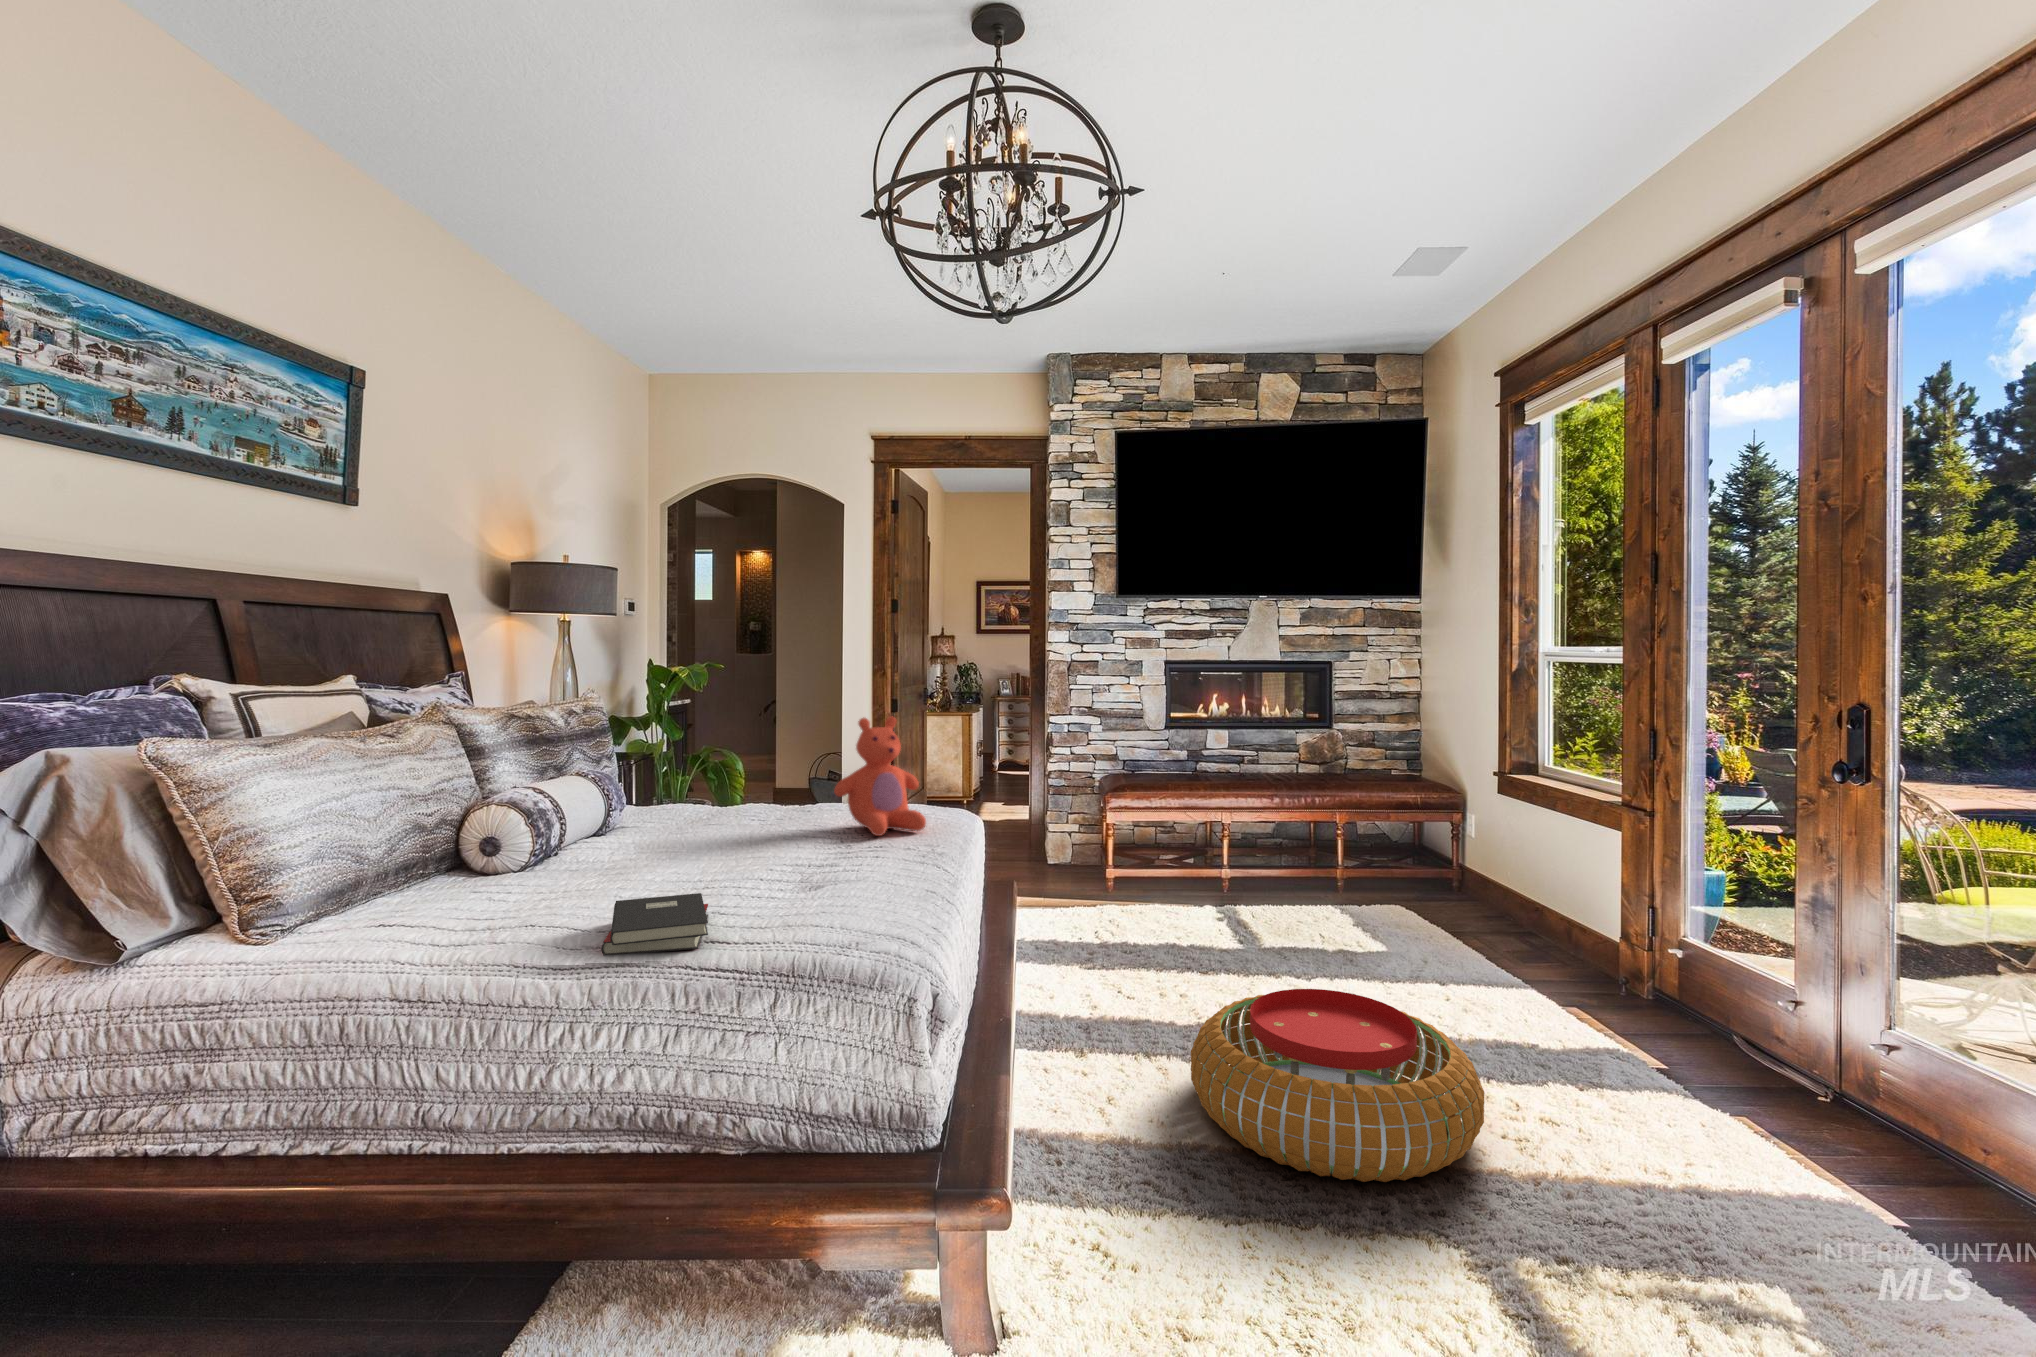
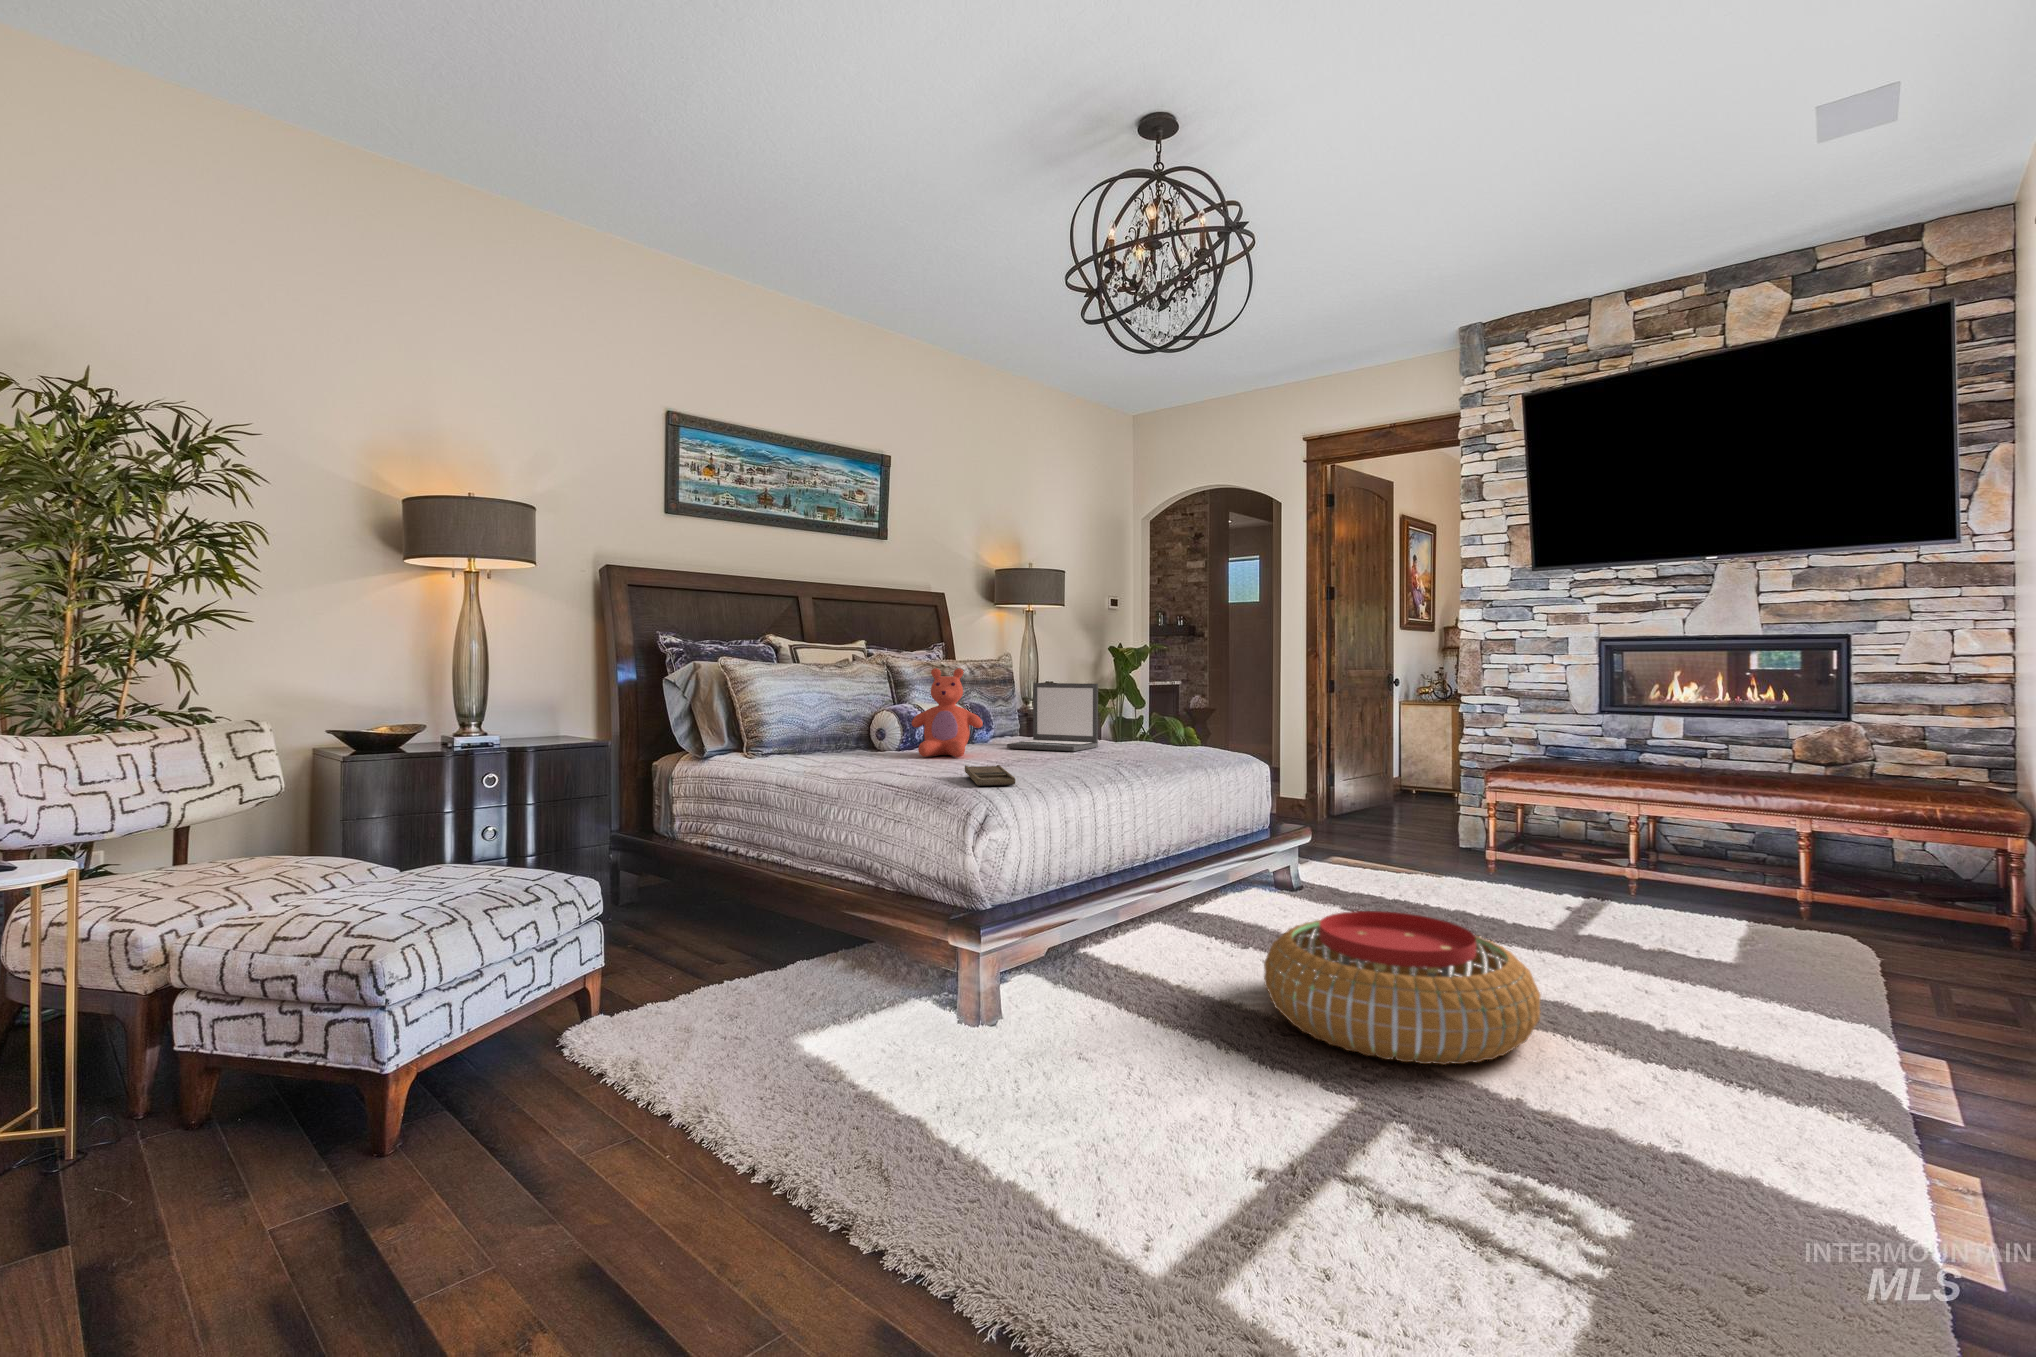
teddy bear: present [834,716,926,836] -> present [912,668,983,757]
laptop: none [691,734,801,835] -> present [1007,683,1098,751]
hardback book: present [601,893,708,956] -> none [850,755,929,778]
tray: none [802,893,931,946] -> present [965,765,1015,786]

